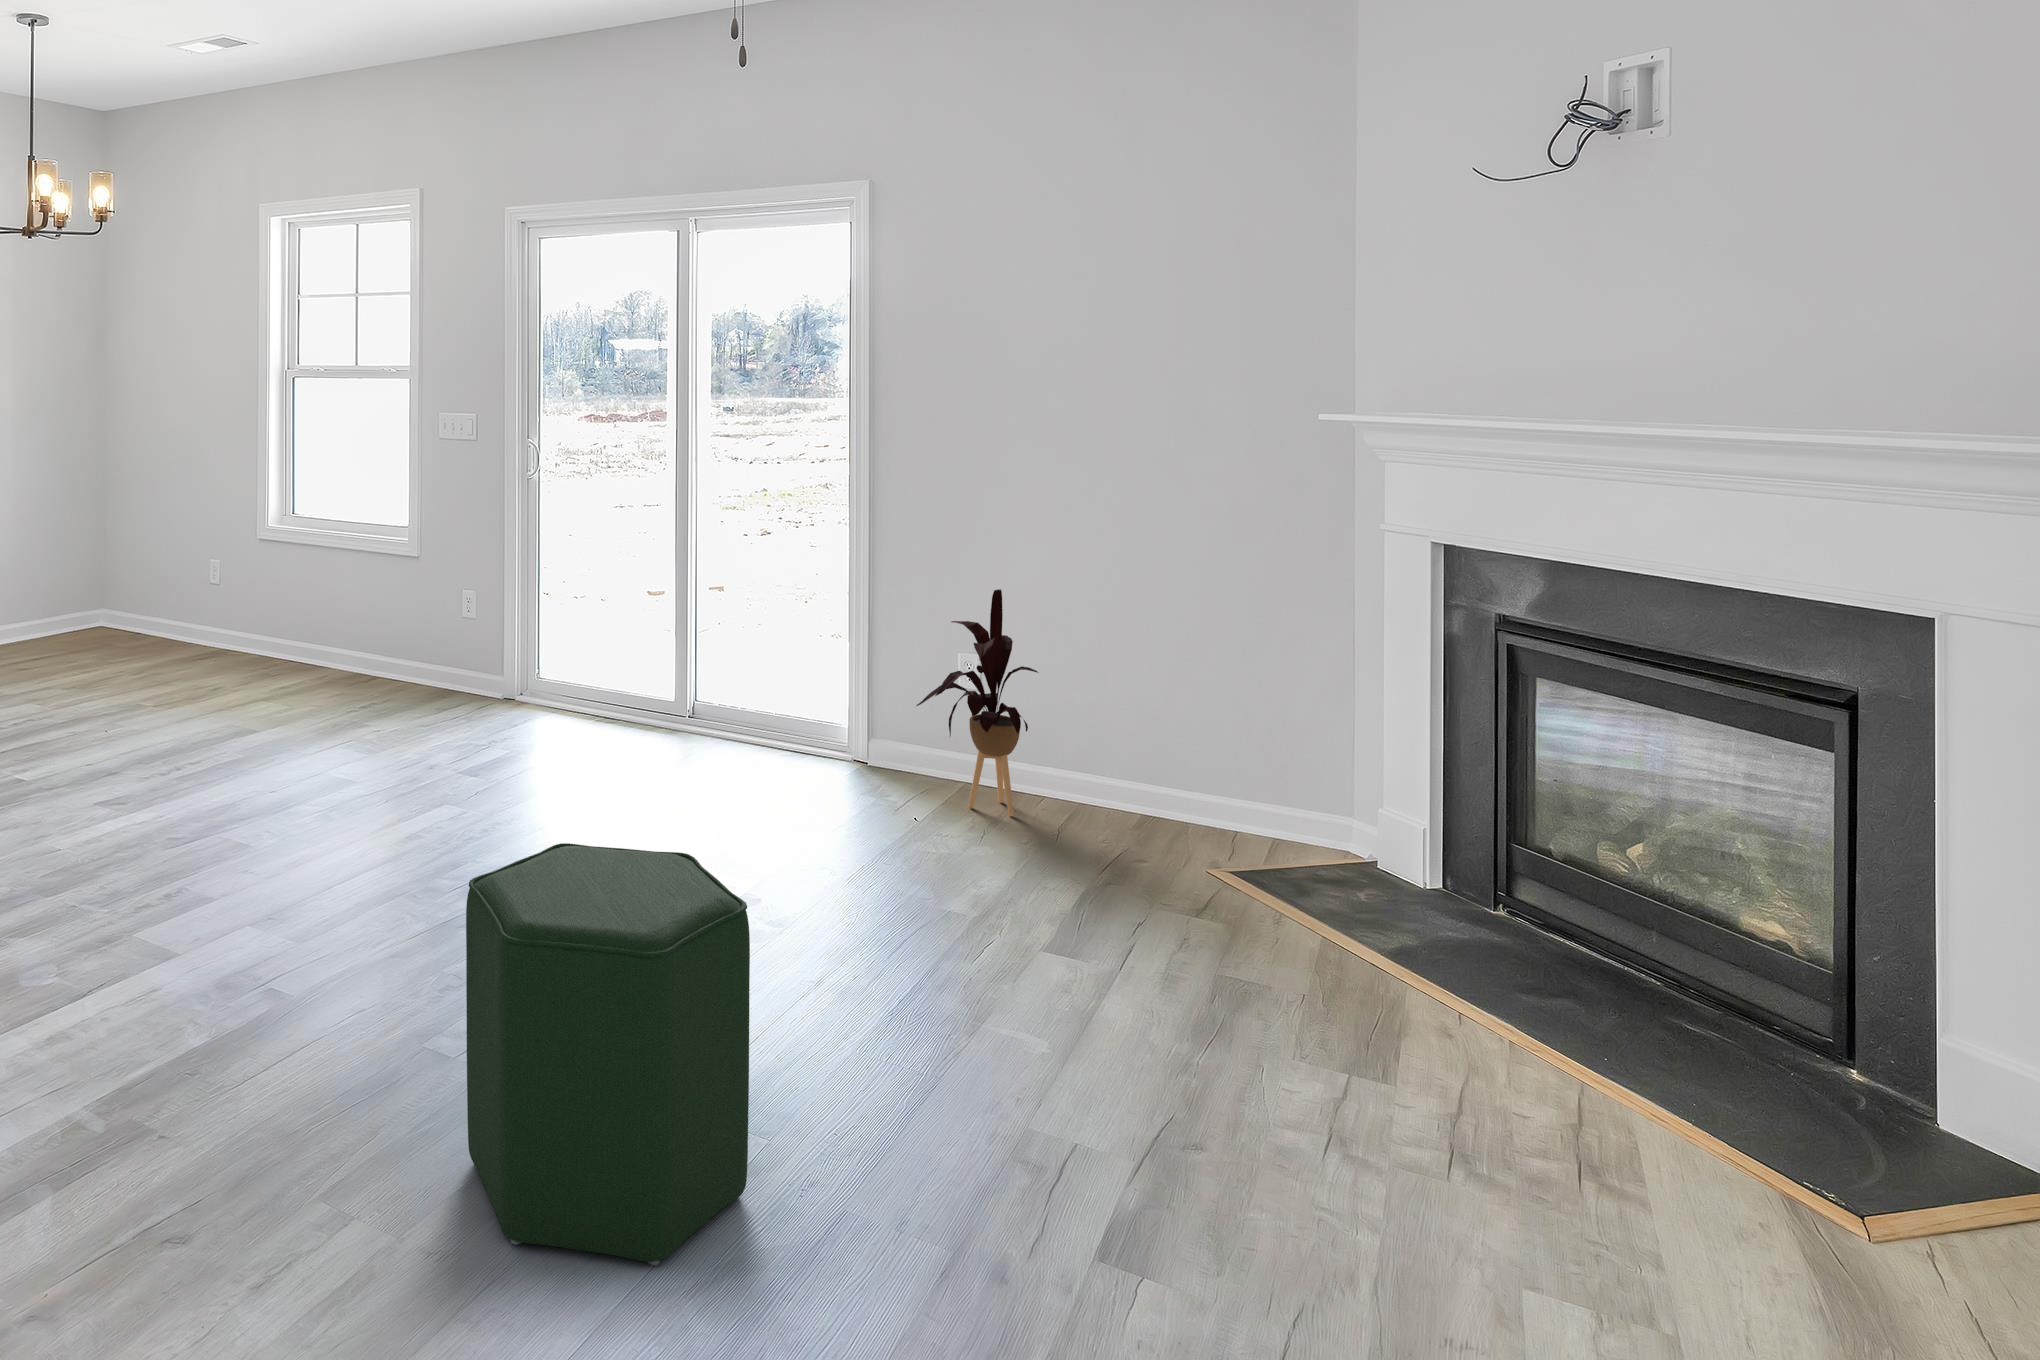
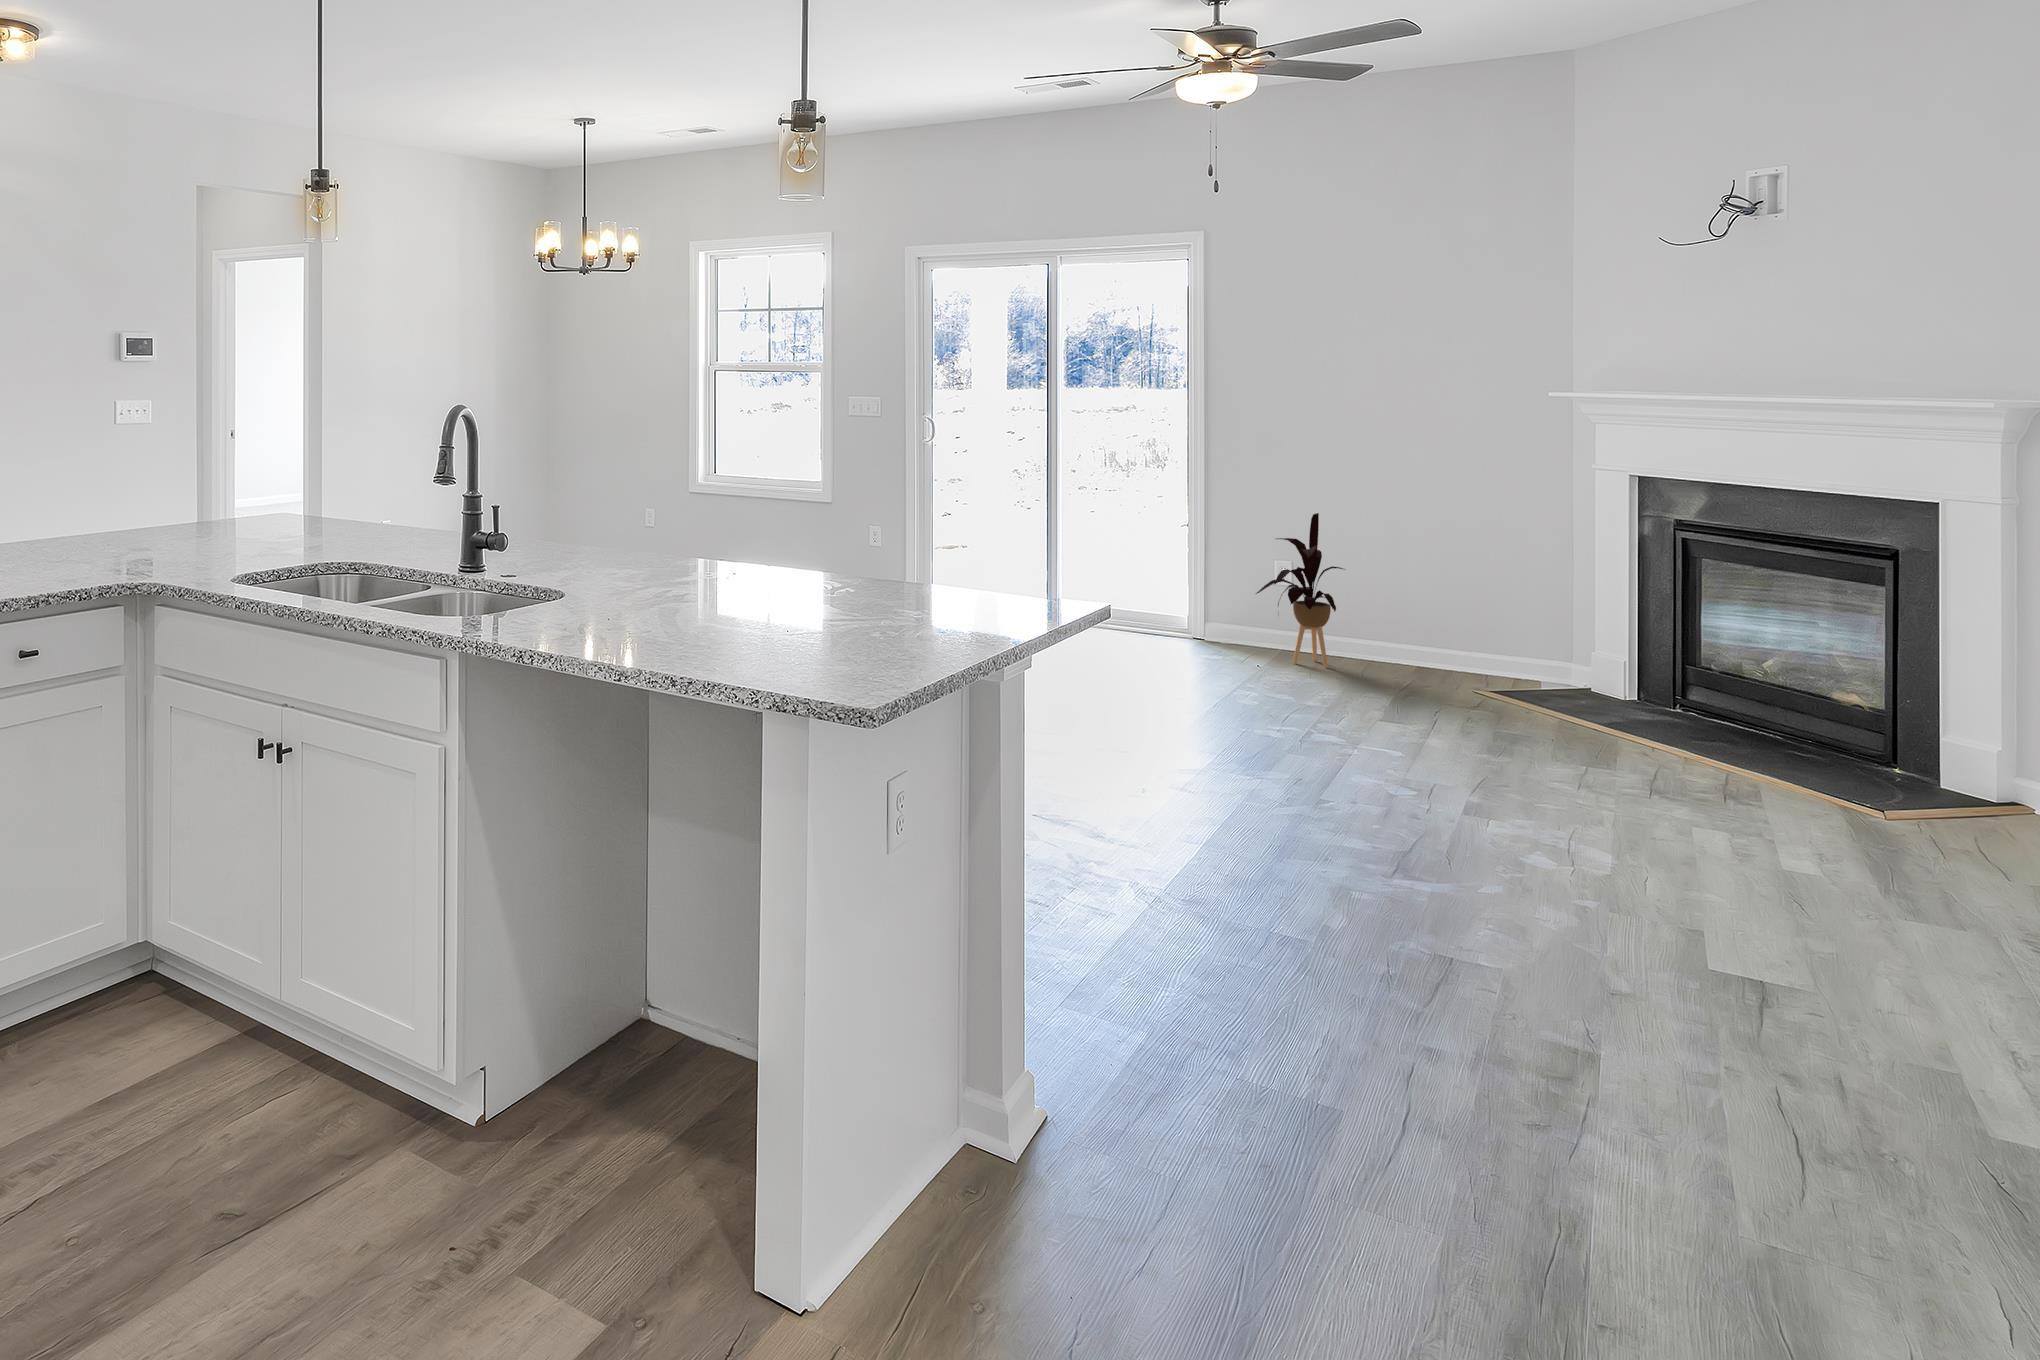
ottoman: present [466,843,750,1266] -> none [1096,625,1260,812]

